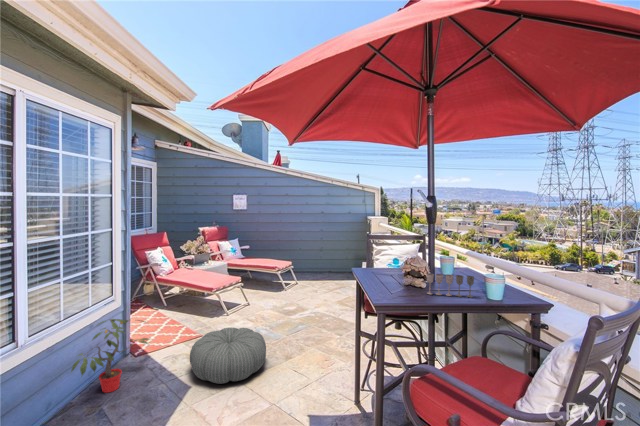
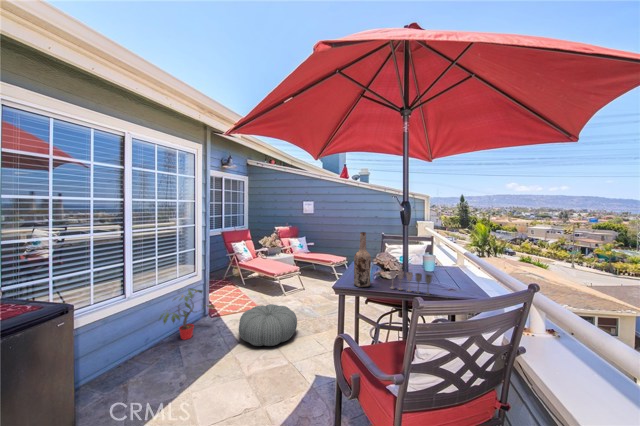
wine bottle: none [386,233,406,296] -> present [354,232,371,287]

